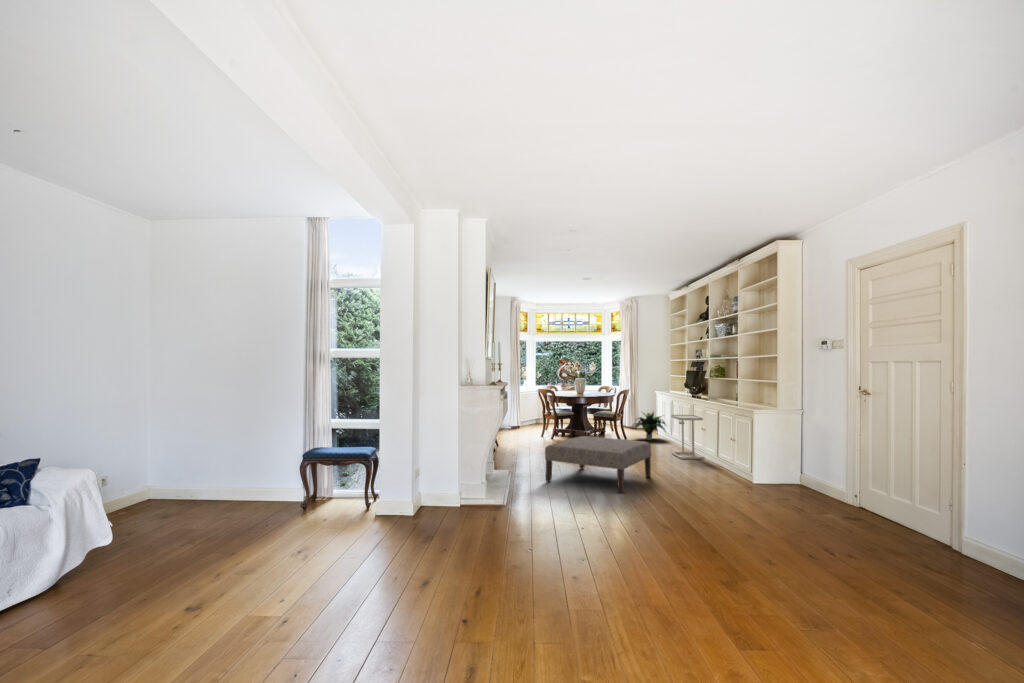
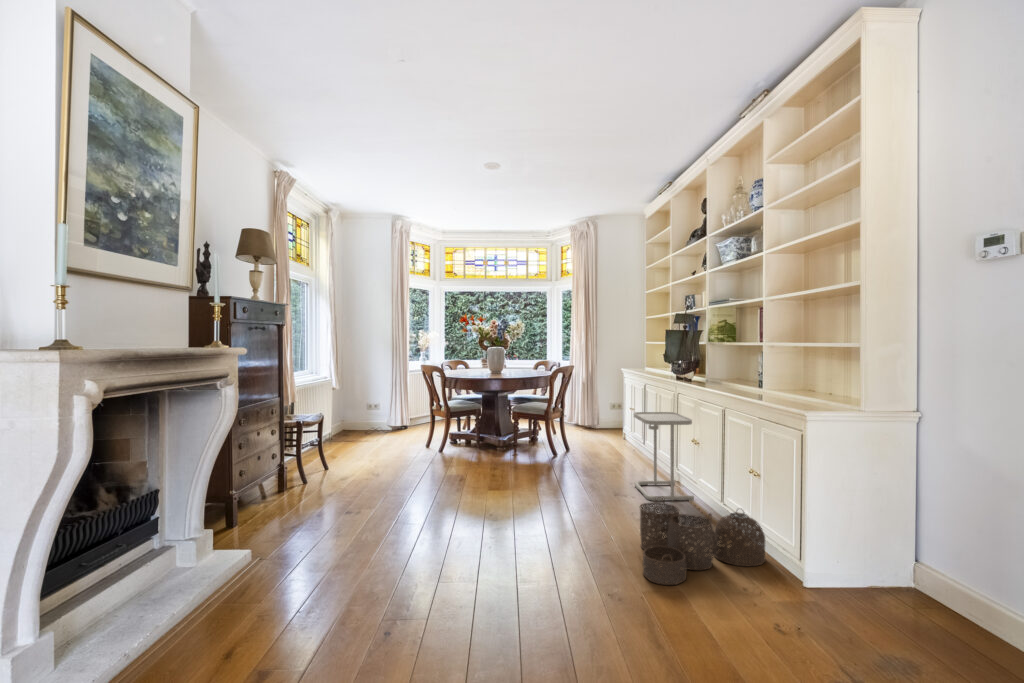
potted plant: present [632,412,665,440] -> none [573,401,637,451]
ottoman: present [545,436,651,493] -> none [298,465,568,651]
woven basket: none [681,450,738,482] -> present [640,496,766,585]

